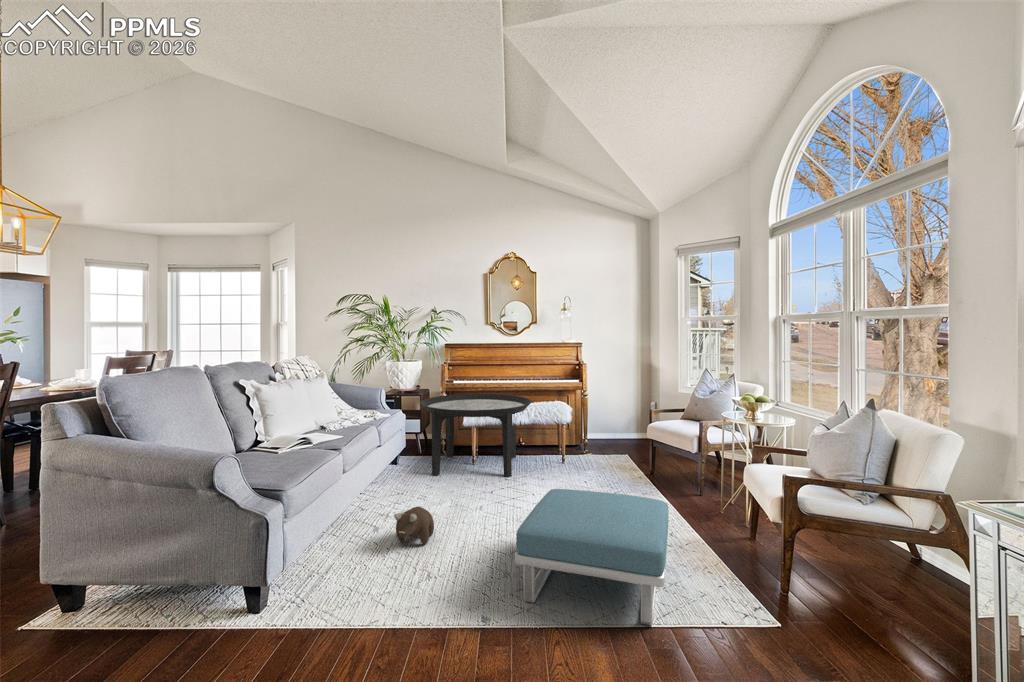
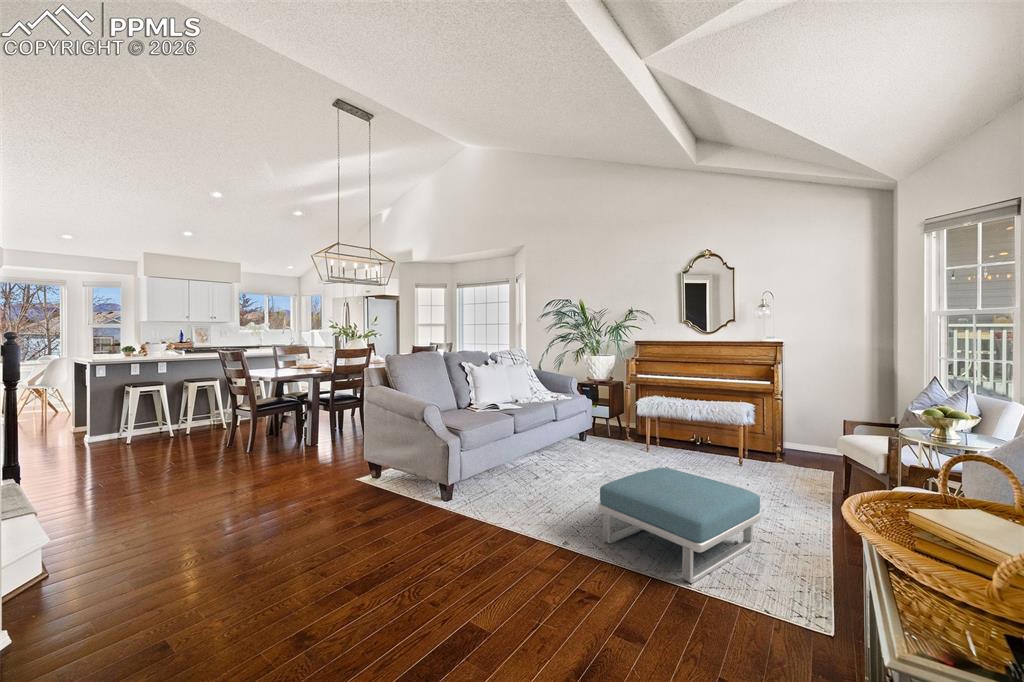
round table: present [420,394,532,477] -> none [600,387,702,463]
plush toy: present [394,507,434,545] -> none [540,464,574,492]

